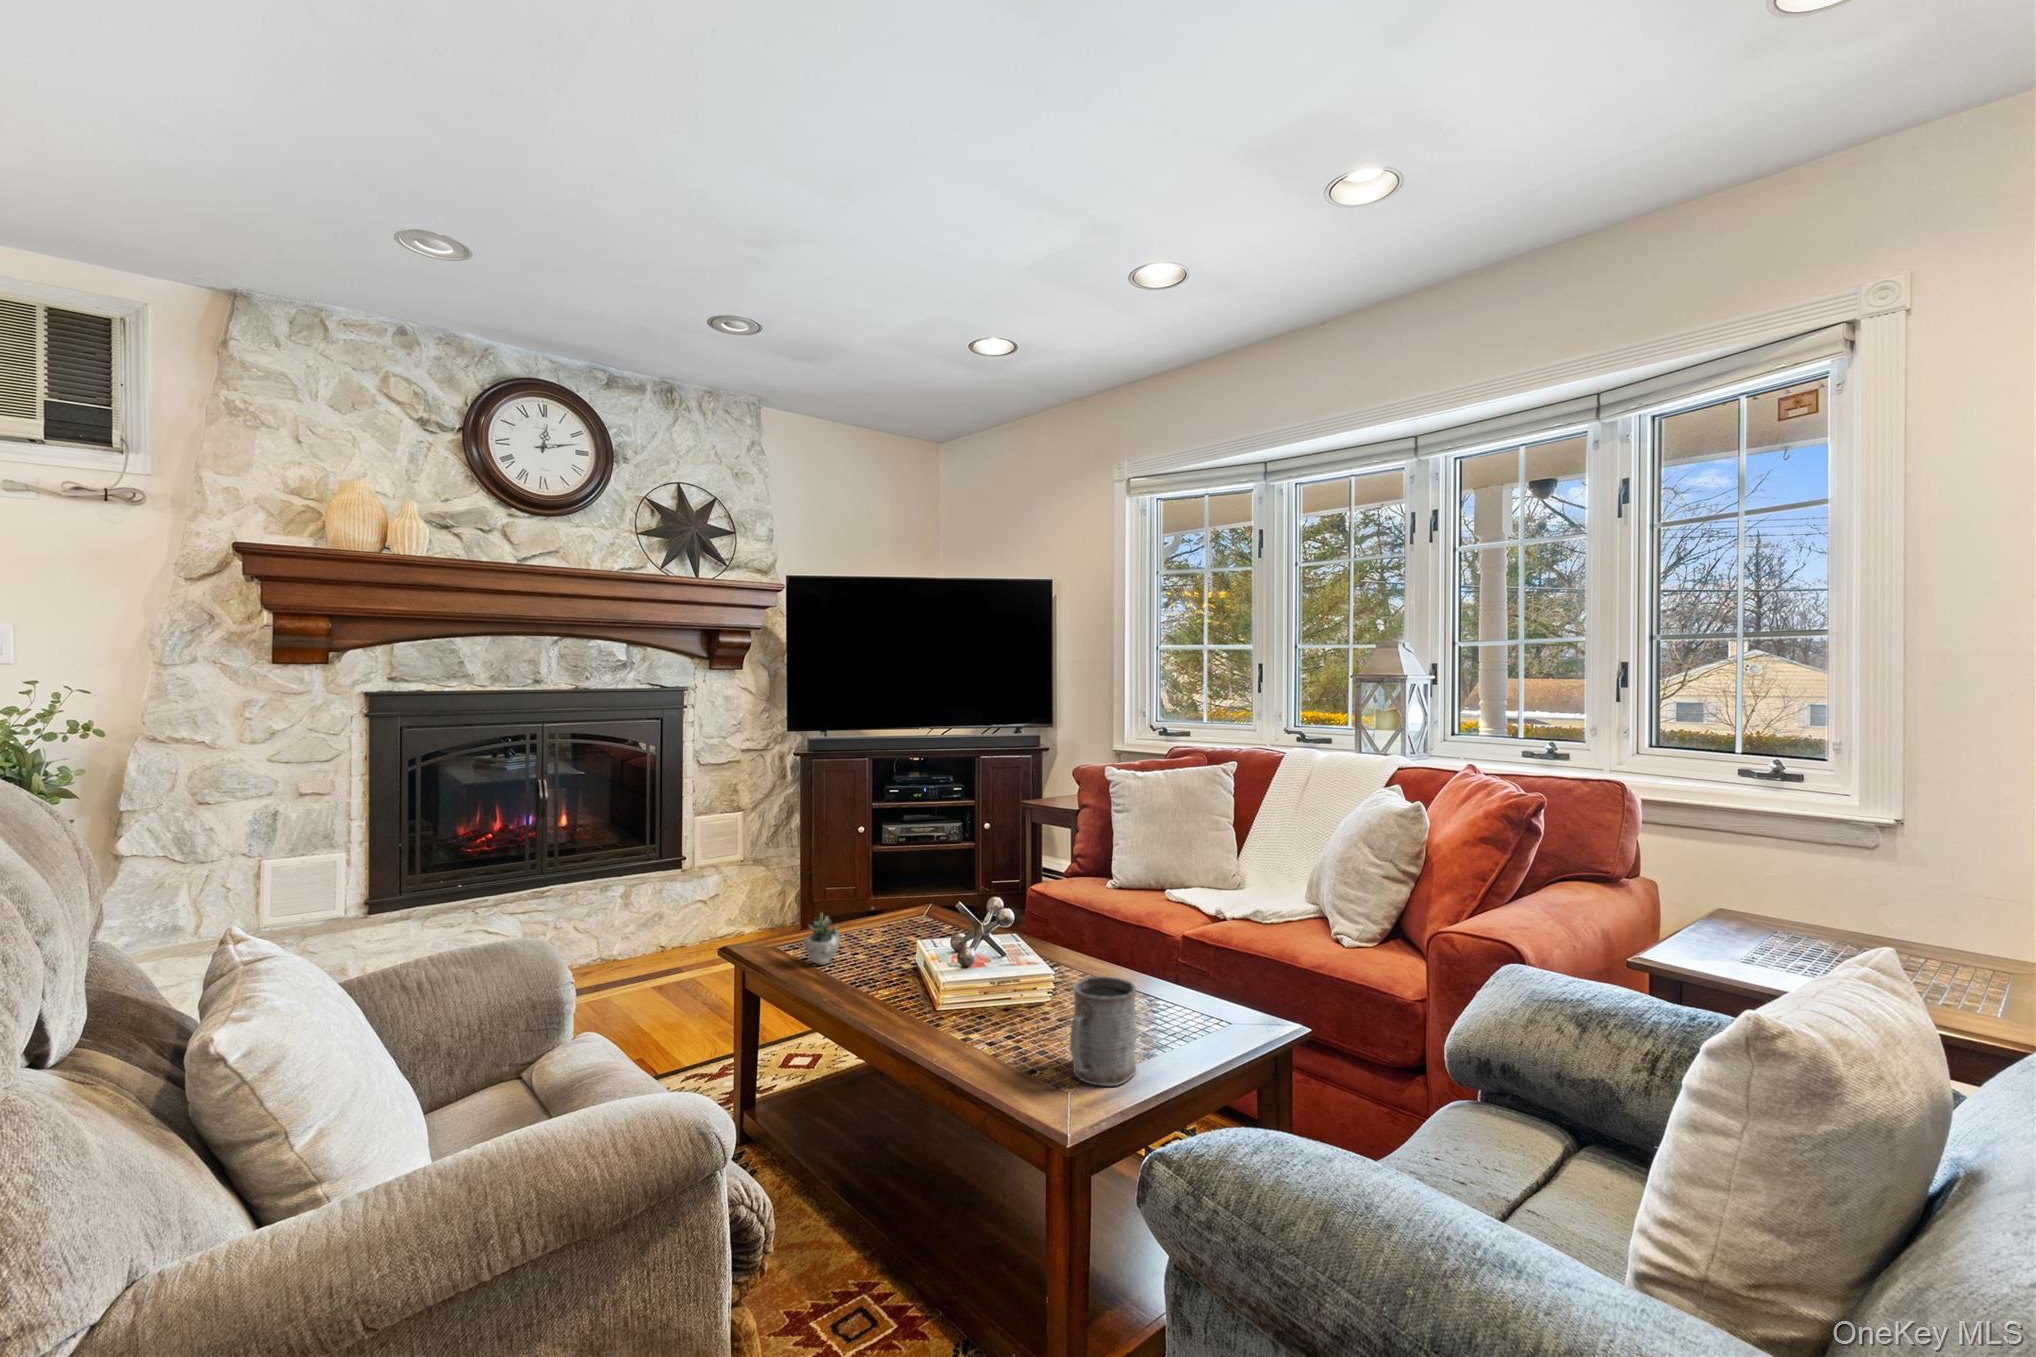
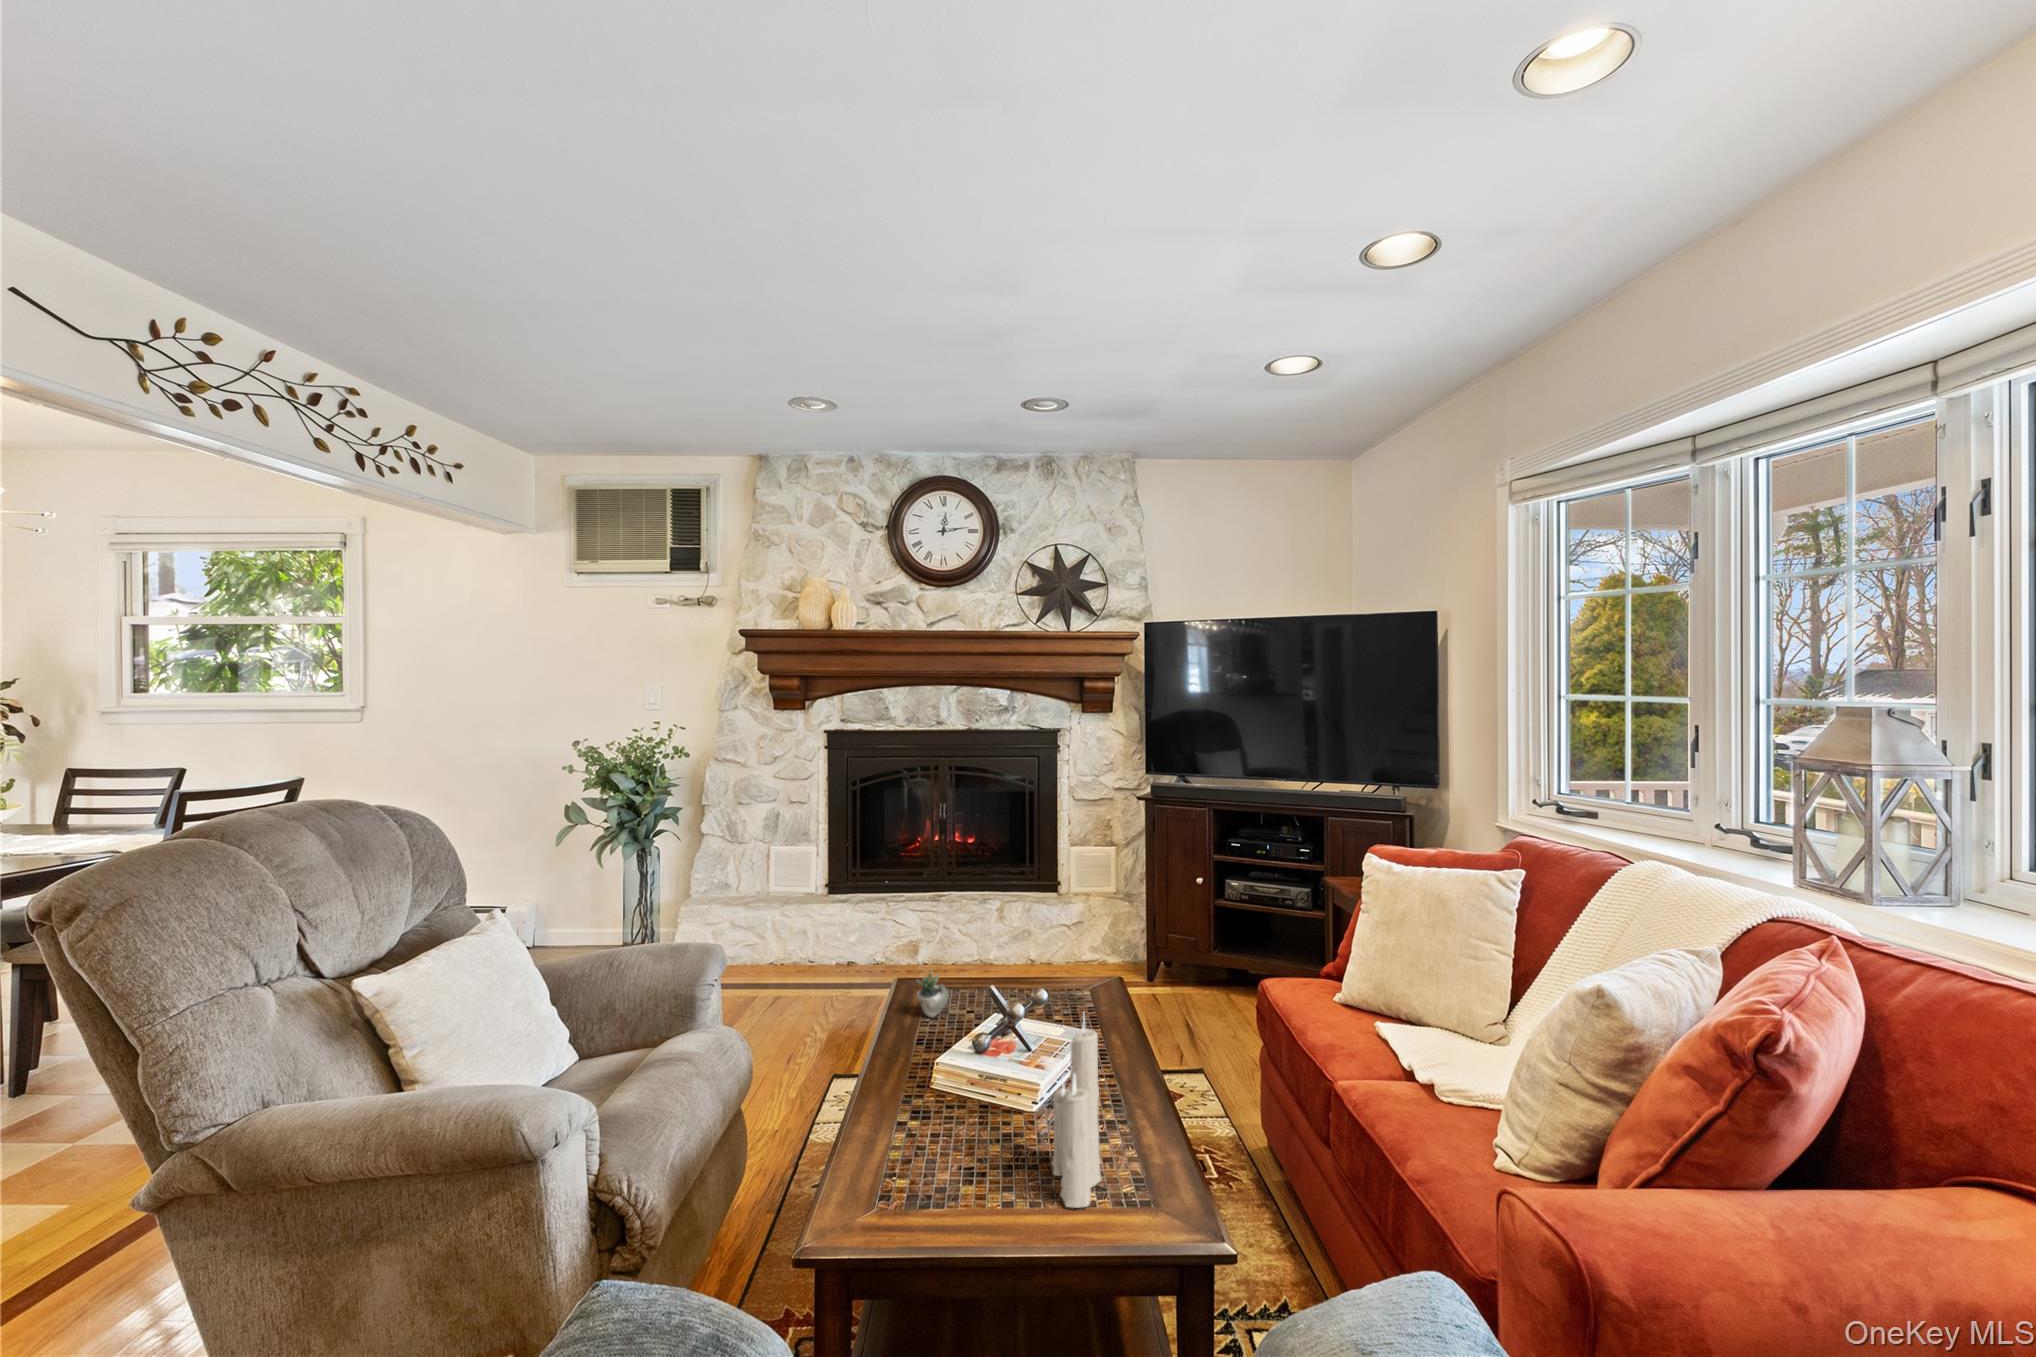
candle: none [1126,864,1199,1043] -> present [1052,1017,1101,1208]
mug: present [1070,976,1136,1086] -> none [896,1101,983,1221]

